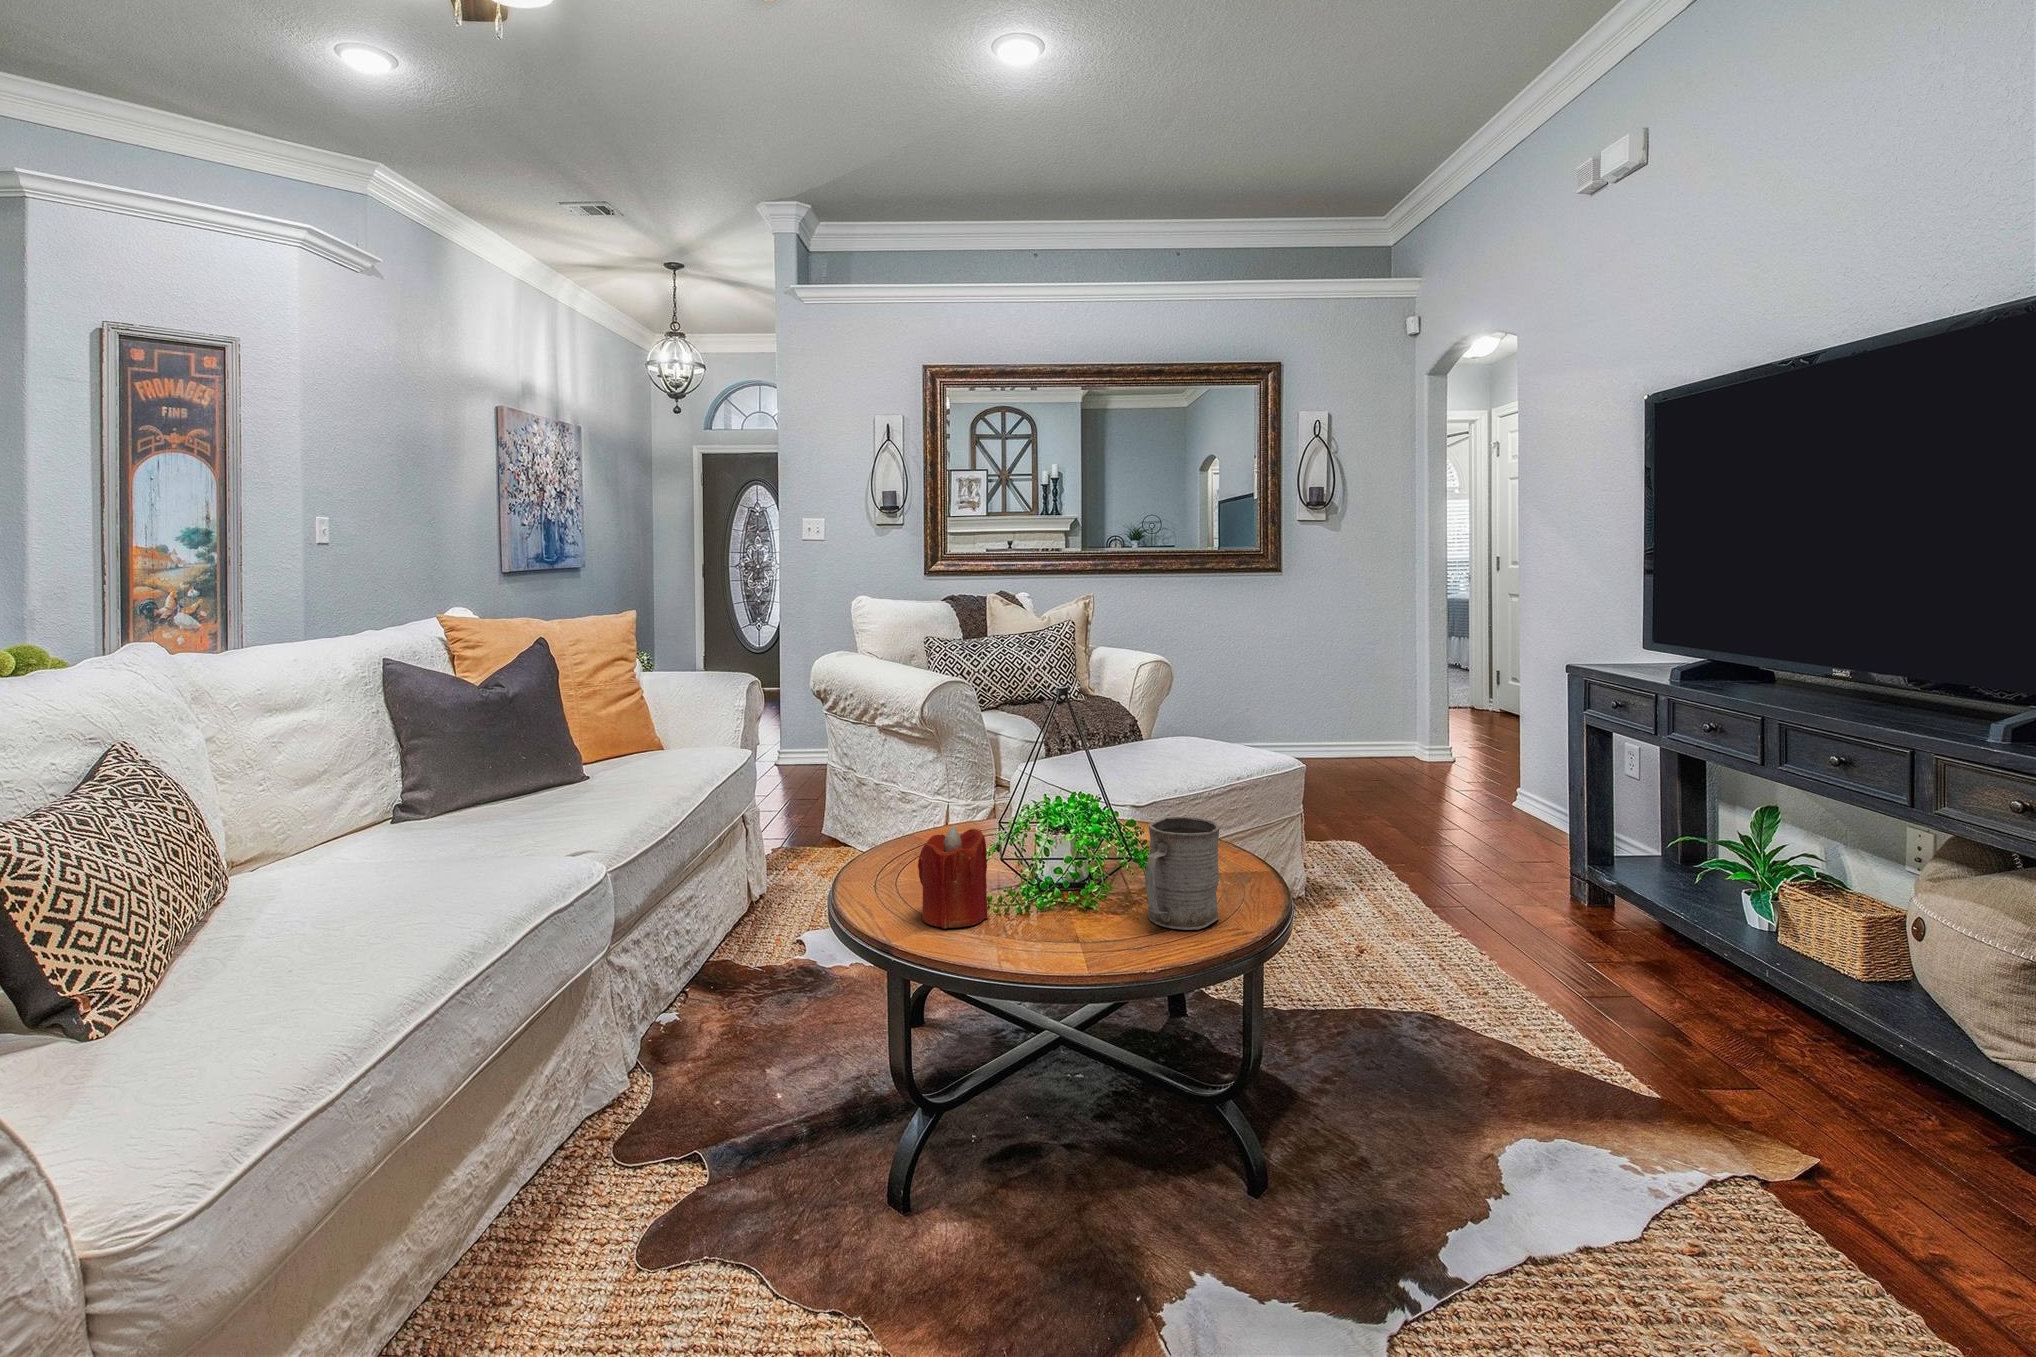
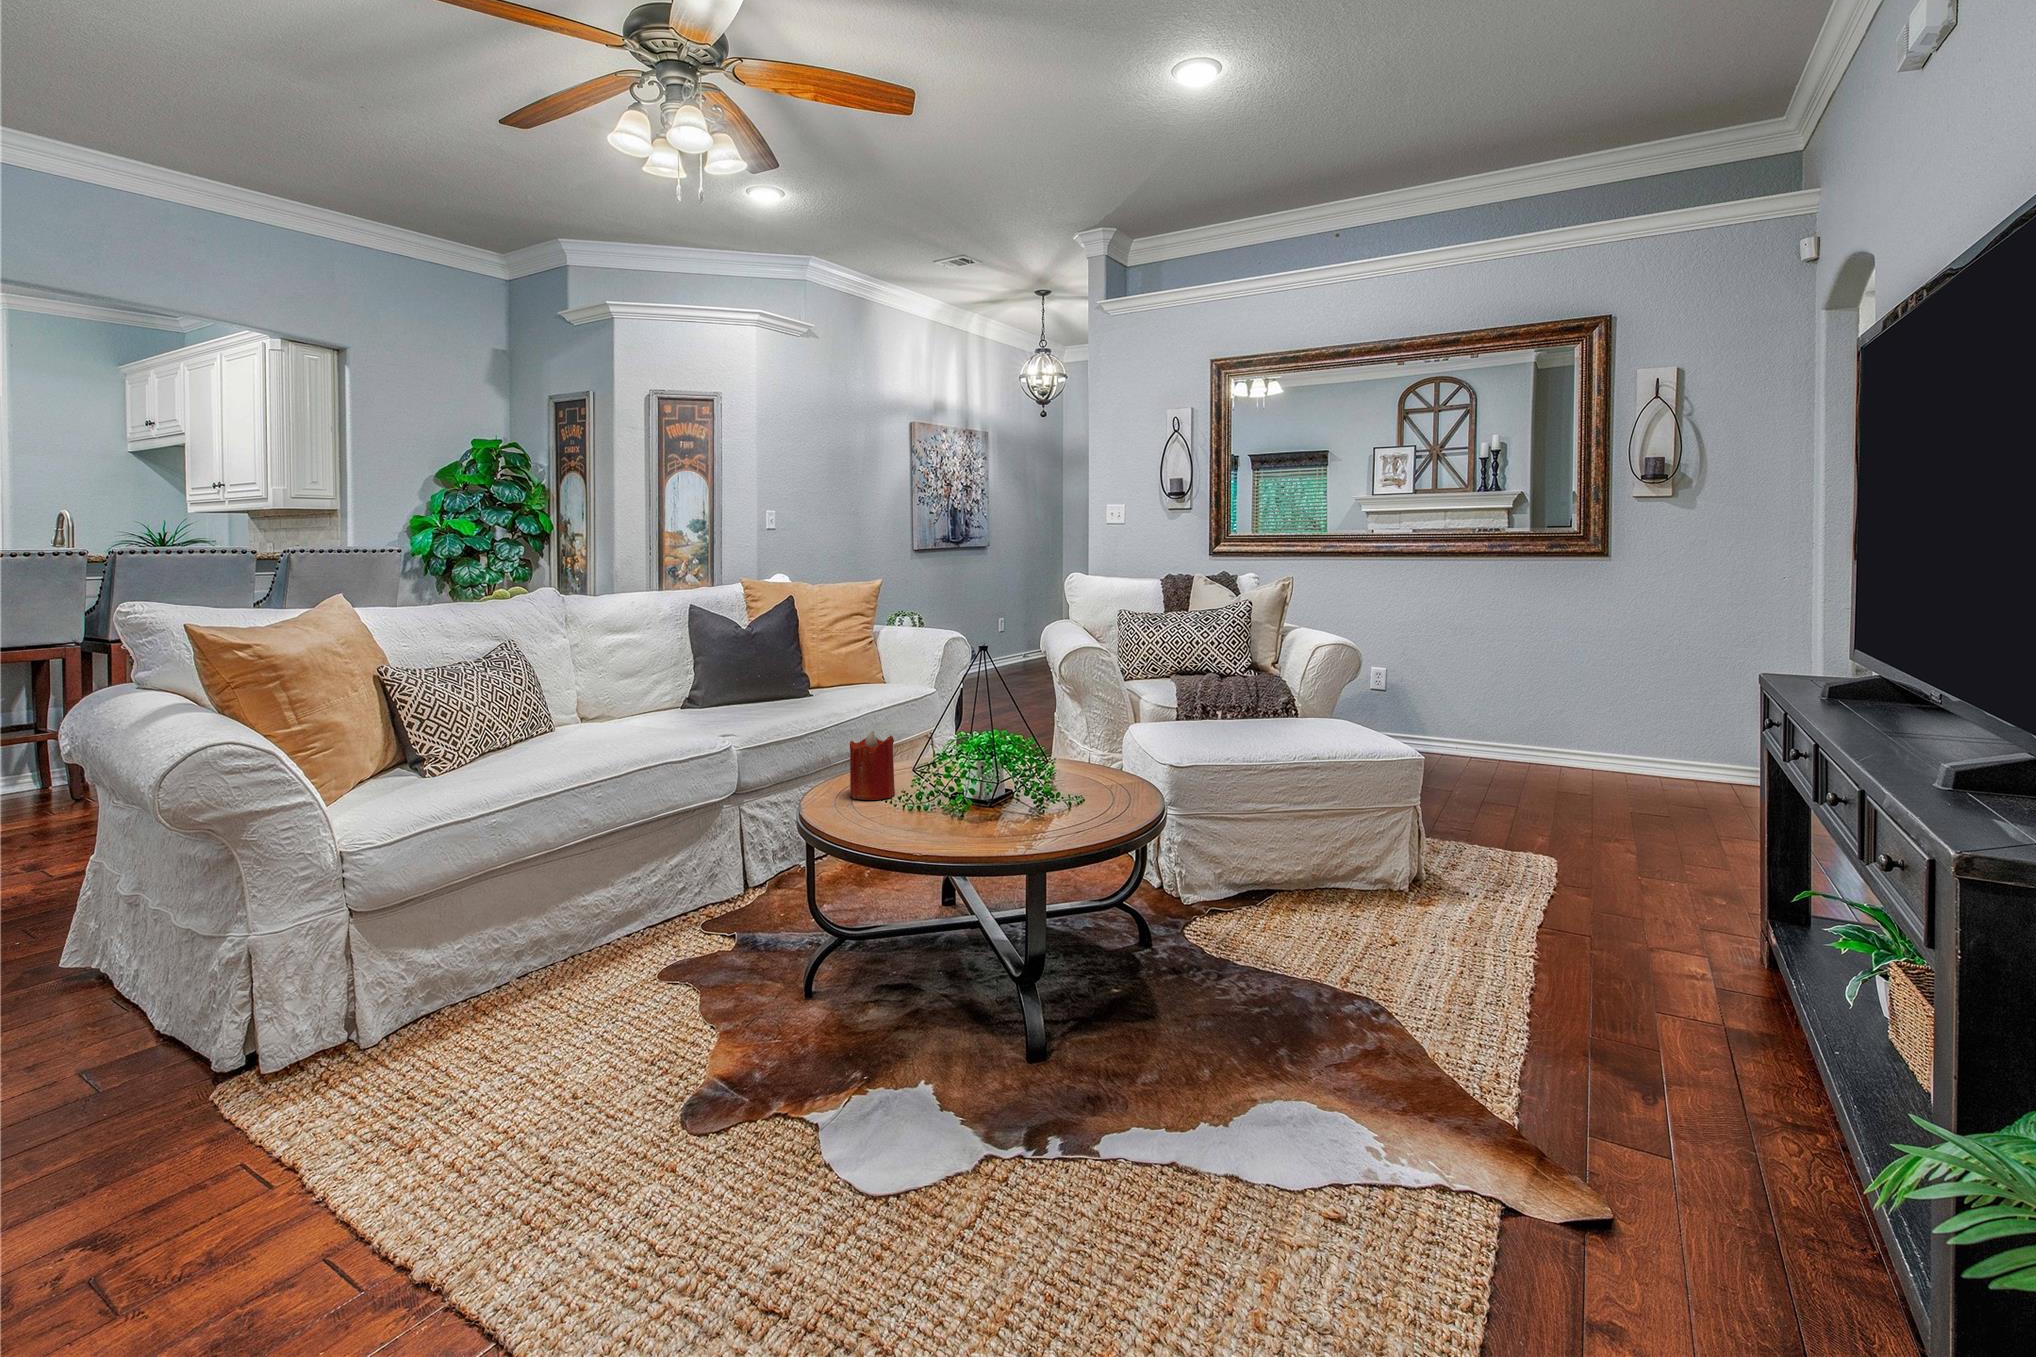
mug: present [1145,817,1220,930] -> none [966,742,1037,824]

